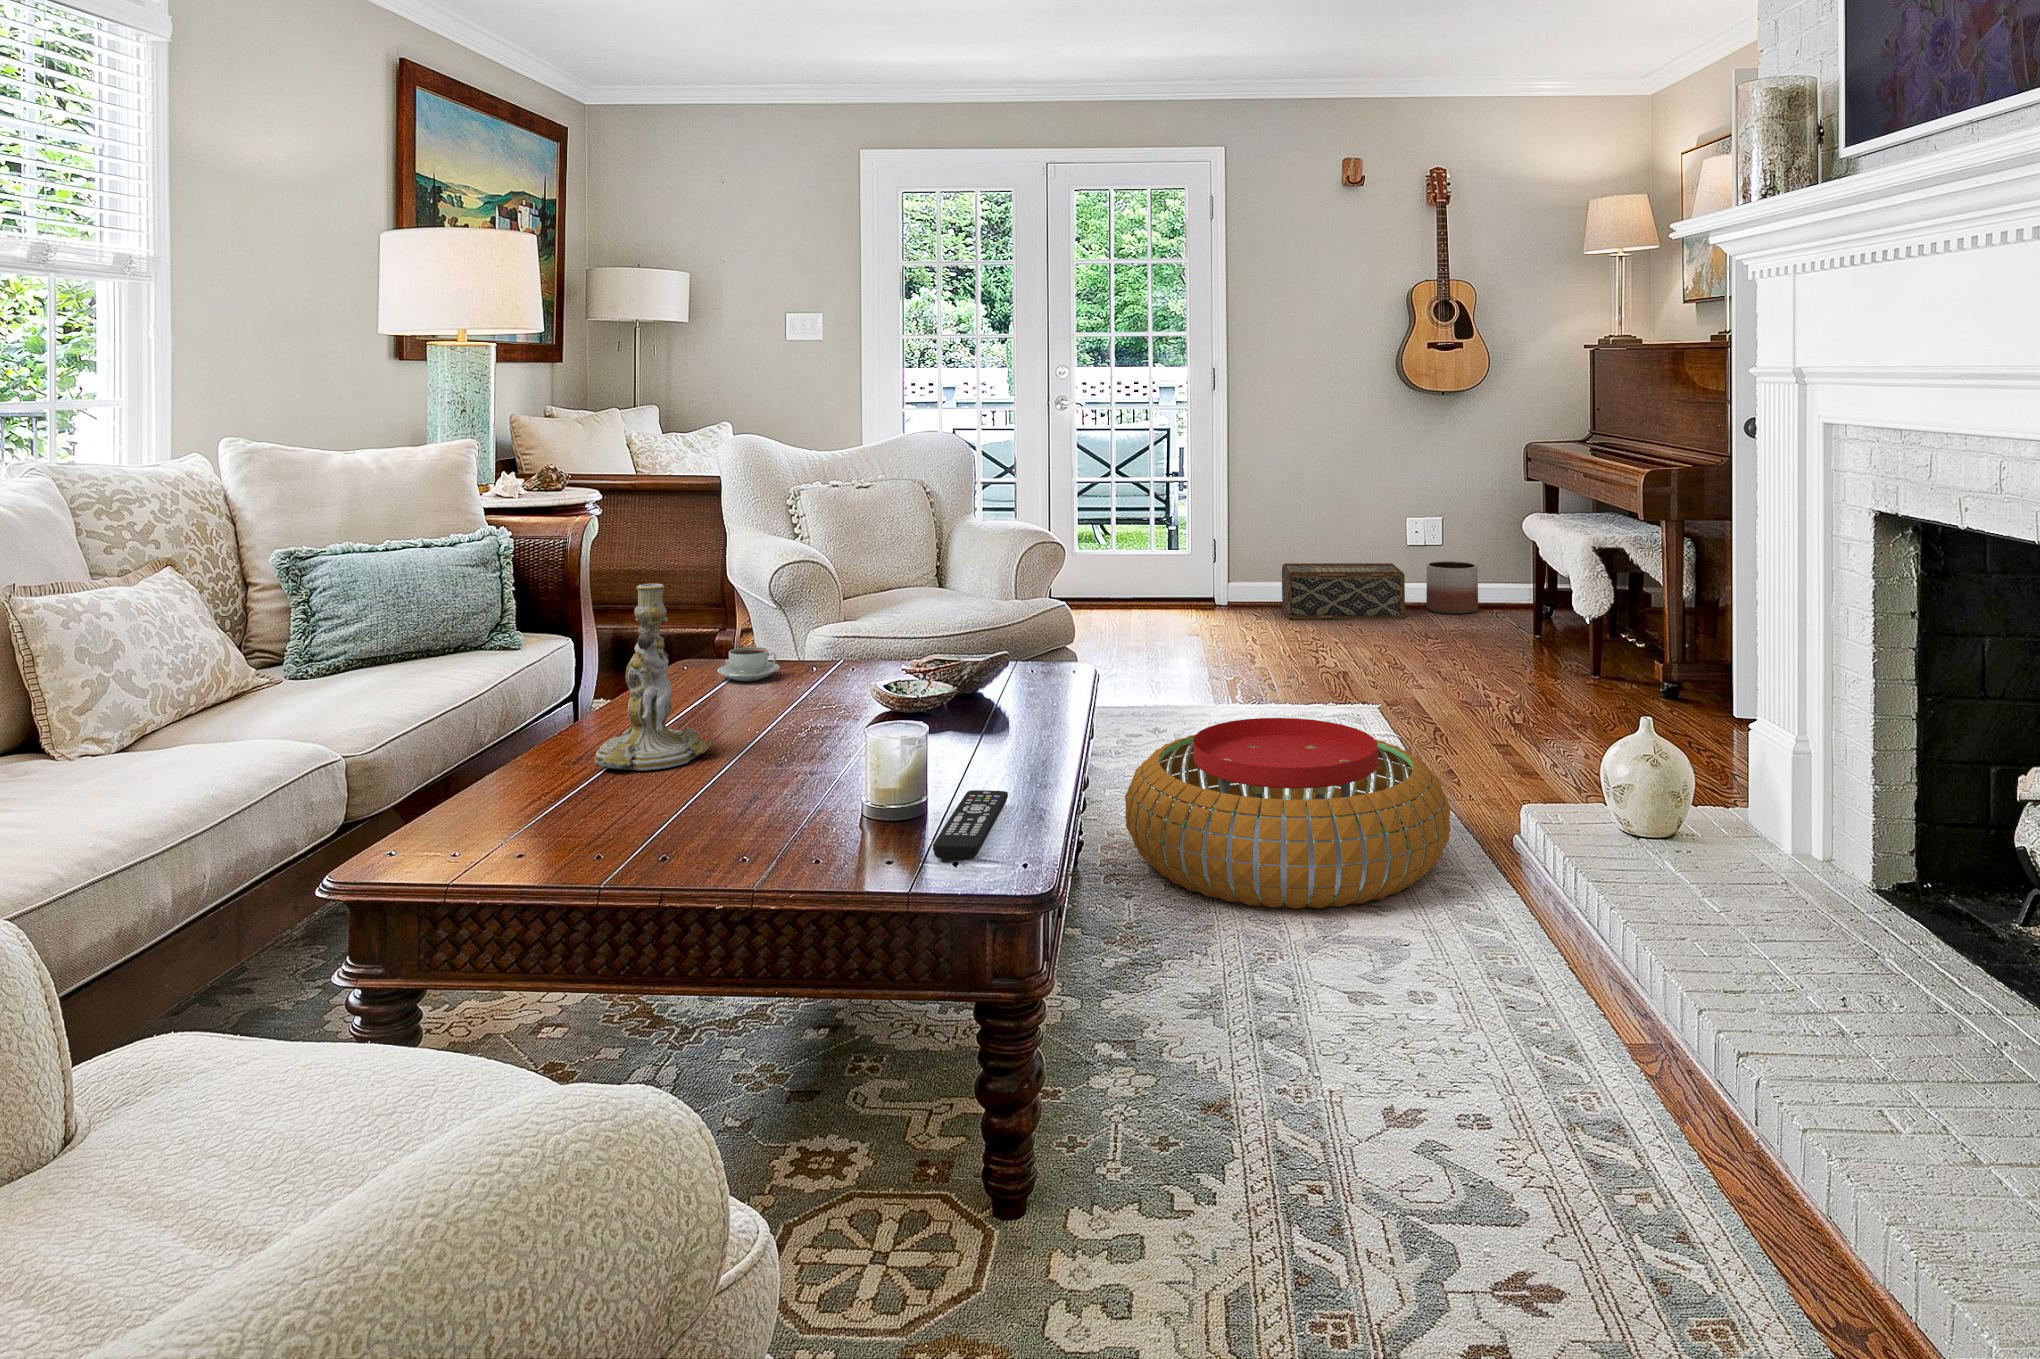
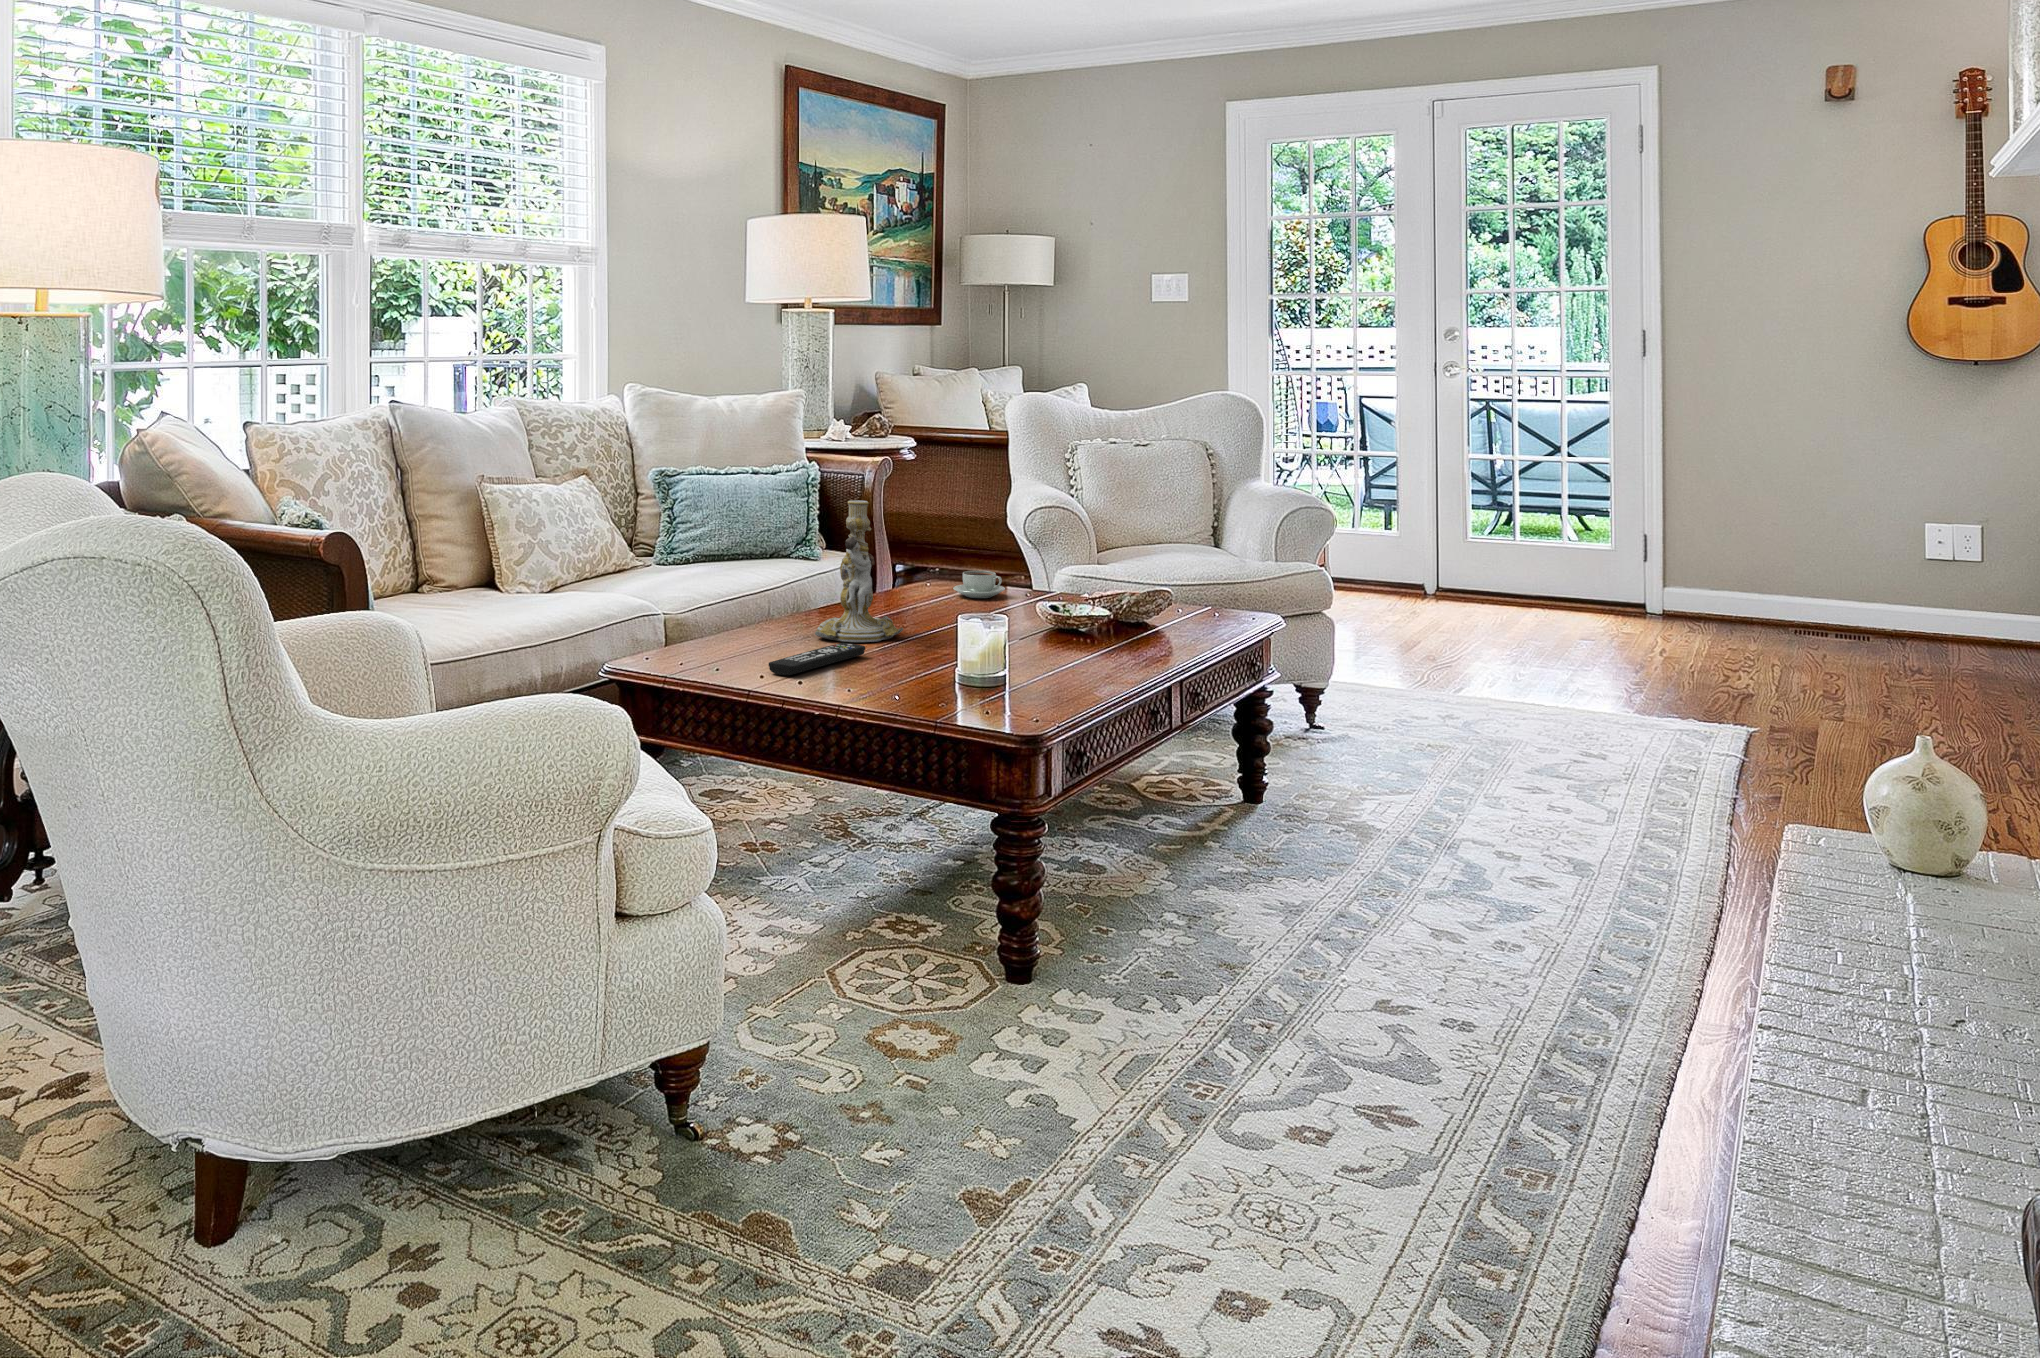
planter: present [1426,561,1478,614] -> none [1937,580,2017,648]
woven basket: present [1282,563,1405,619] -> none [1724,567,1893,645]
pouf: present [1125,718,1451,909] -> none [1306,688,1662,871]
remote control: present [933,790,1008,861] -> present [769,643,865,675]

